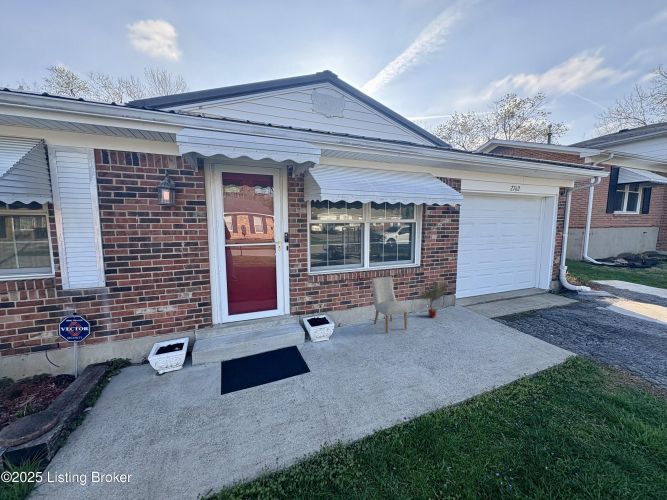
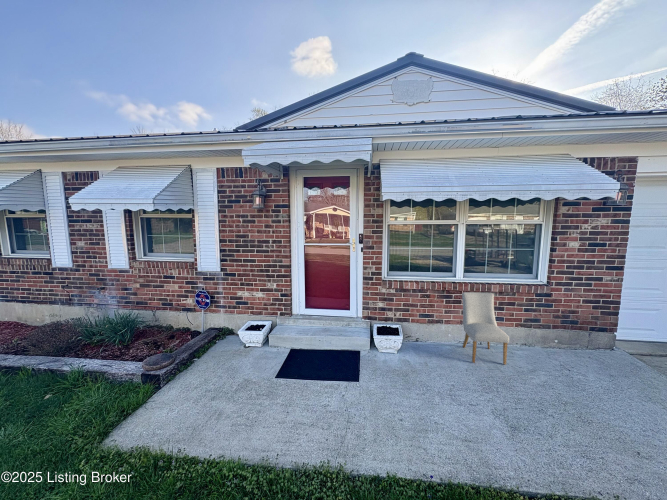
potted tree: present [420,279,447,318] -> none [537,304,591,359]

